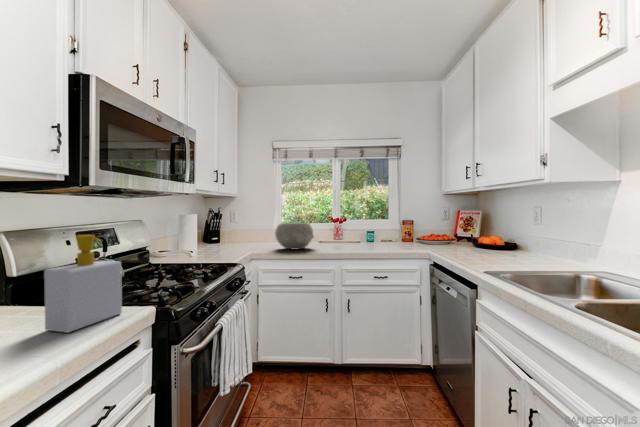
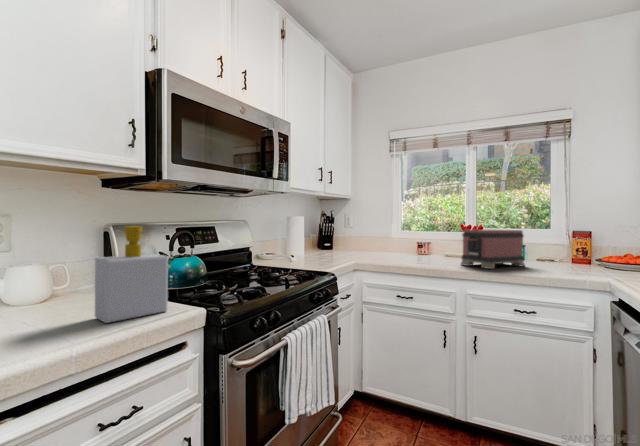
toaster: none [334,221,376,250] -> present [461,230,525,269]
ceramic bowl: present [275,223,314,249] -> none [384,230,433,262]

